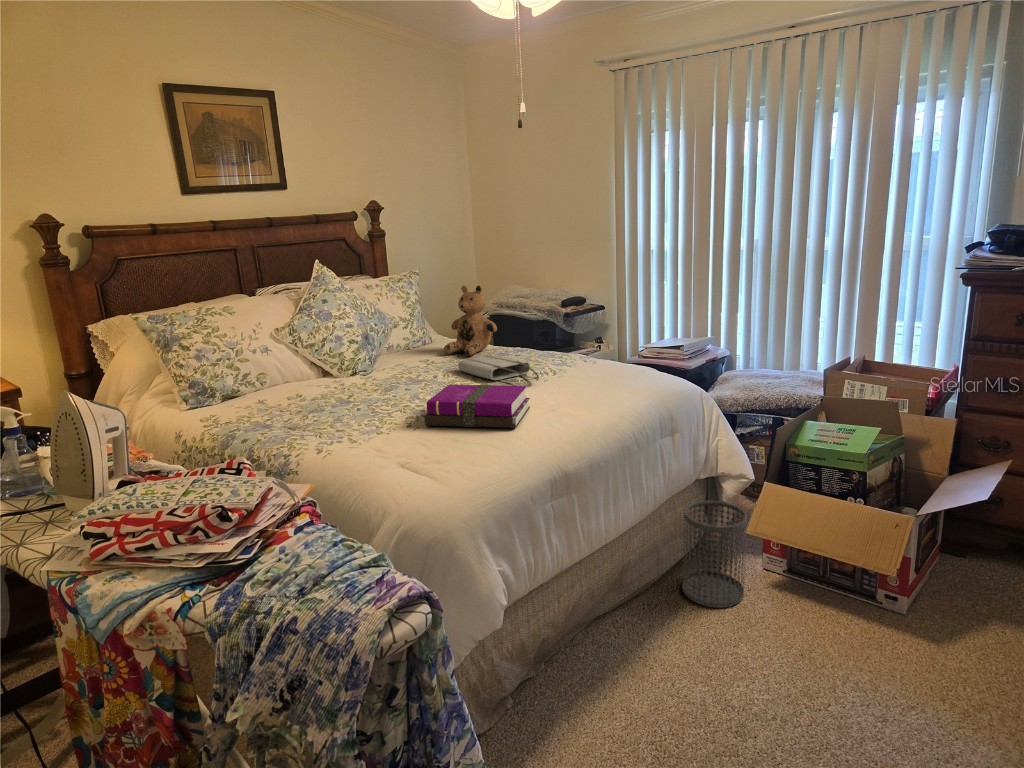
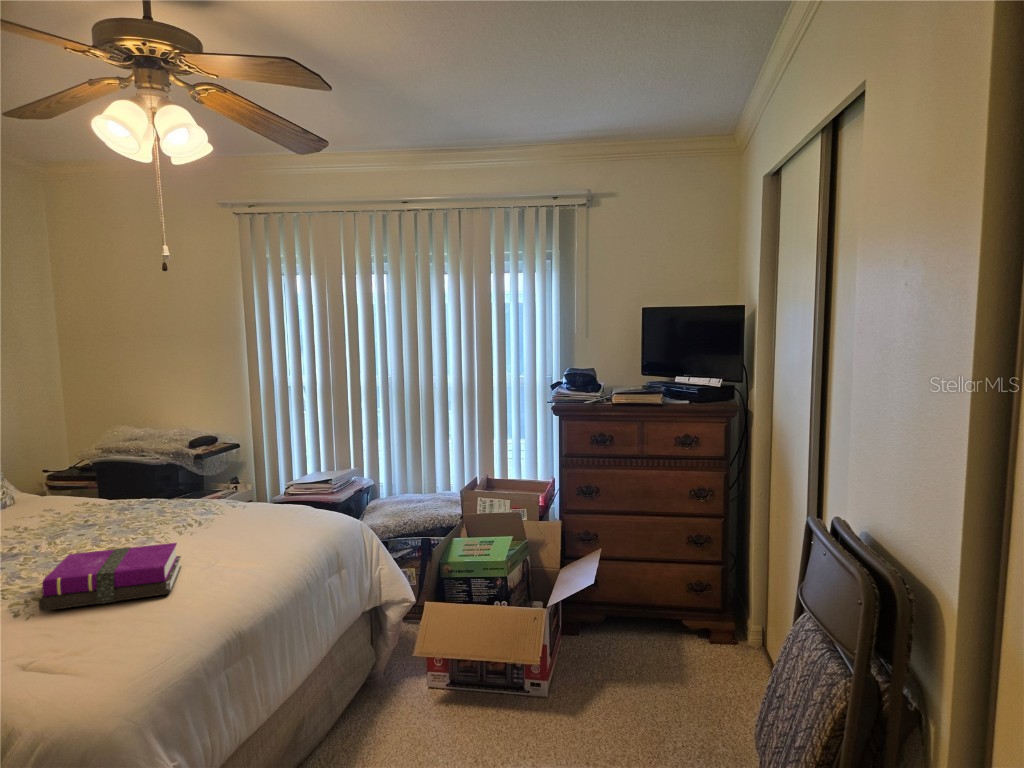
teddy bear: present [444,285,497,356] -> none [42,430,119,515]
tote bag: present [458,355,539,381] -> none [70,511,185,540]
wastebasket: present [682,501,747,608] -> none [355,631,418,745]

